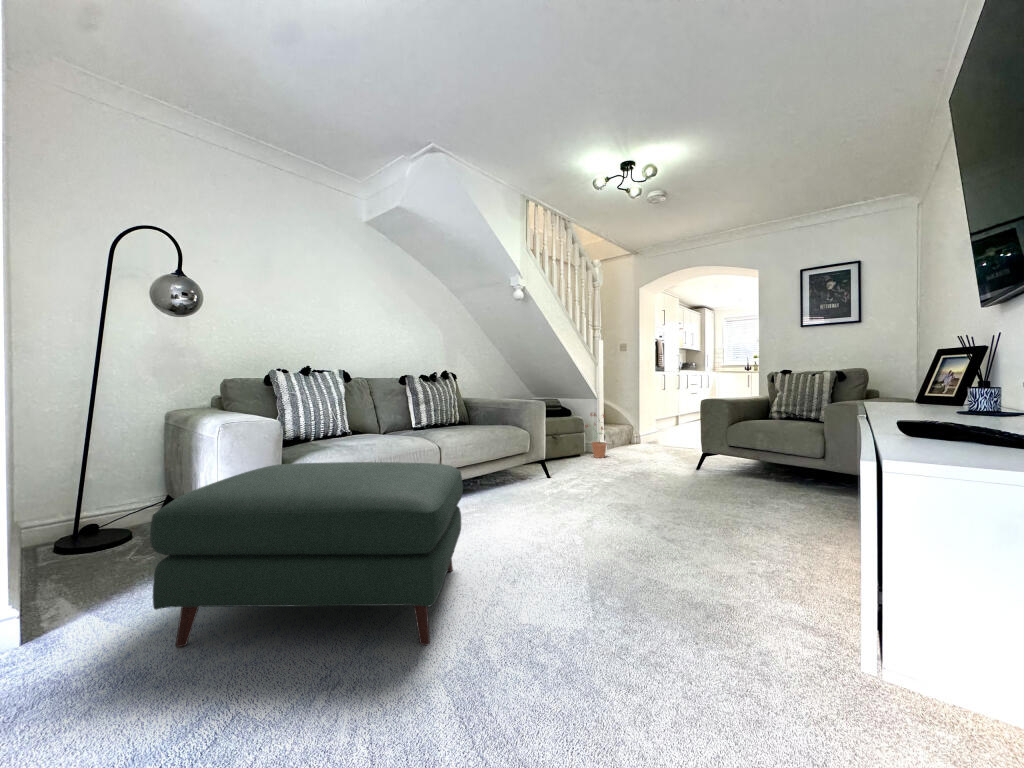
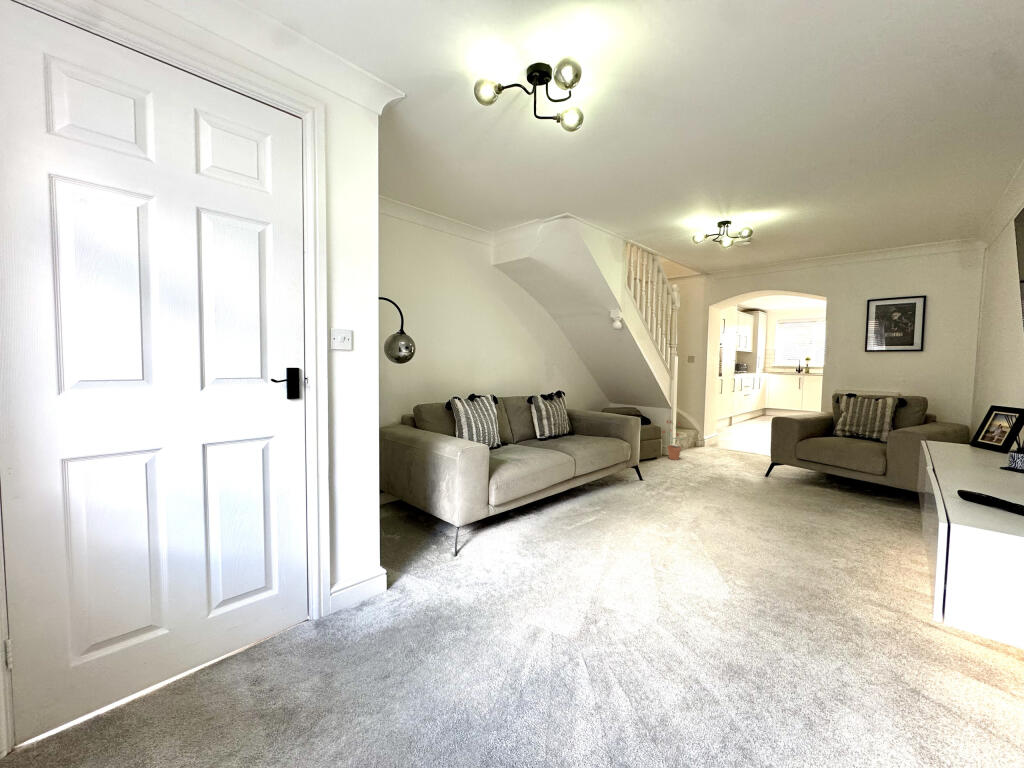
ottoman: present [150,462,463,647] -> none [473,480,648,605]

